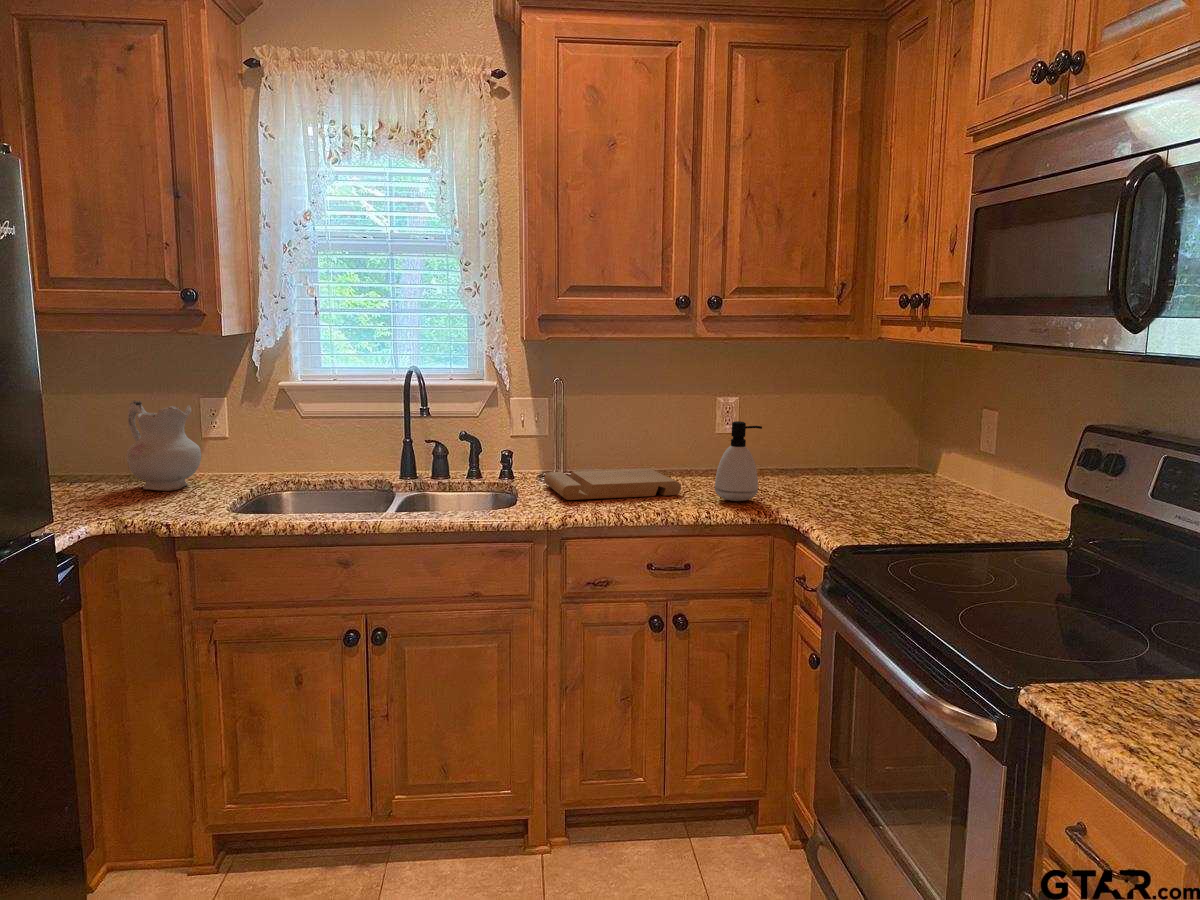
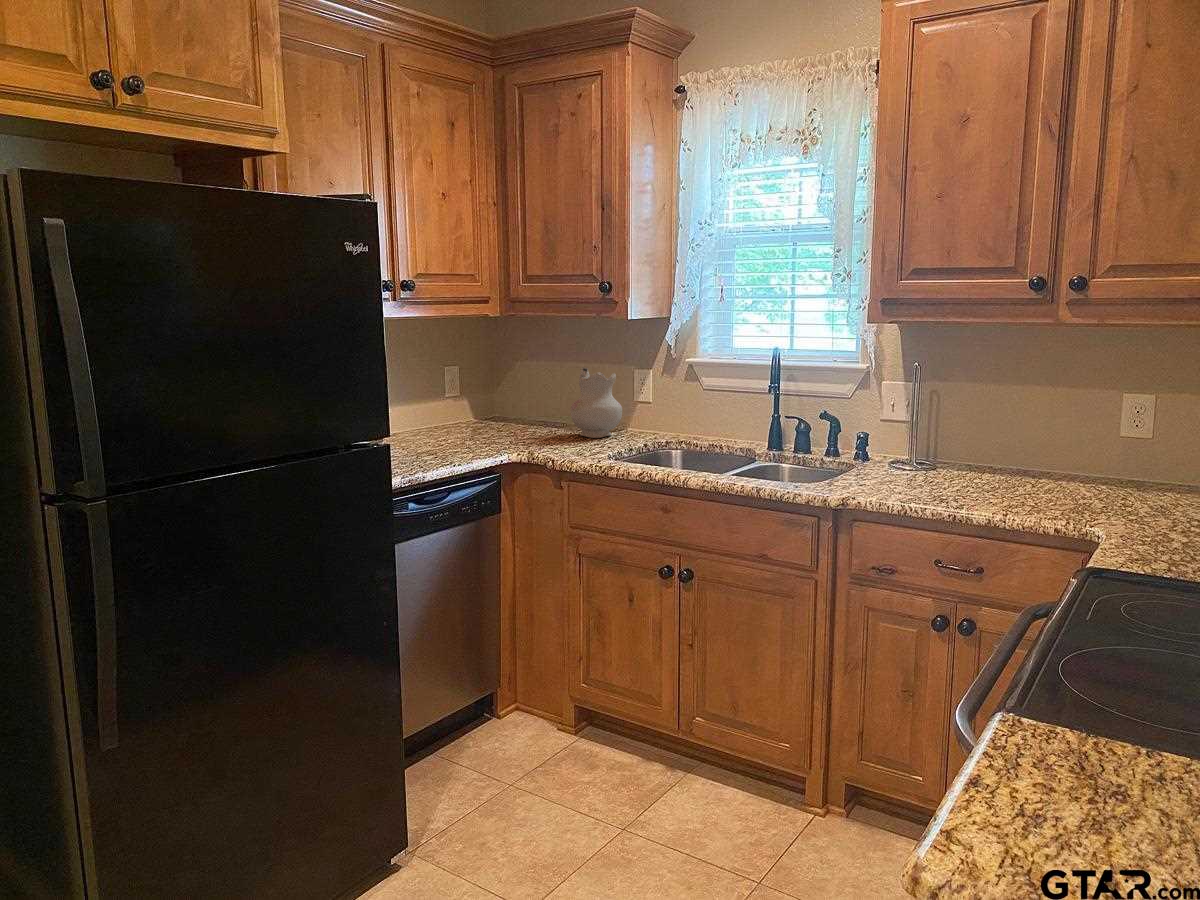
soap dispenser: present [715,421,762,501] -> none [1042,420,1103,511]
cutting board: present [544,469,681,500] -> none [873,458,1014,496]

